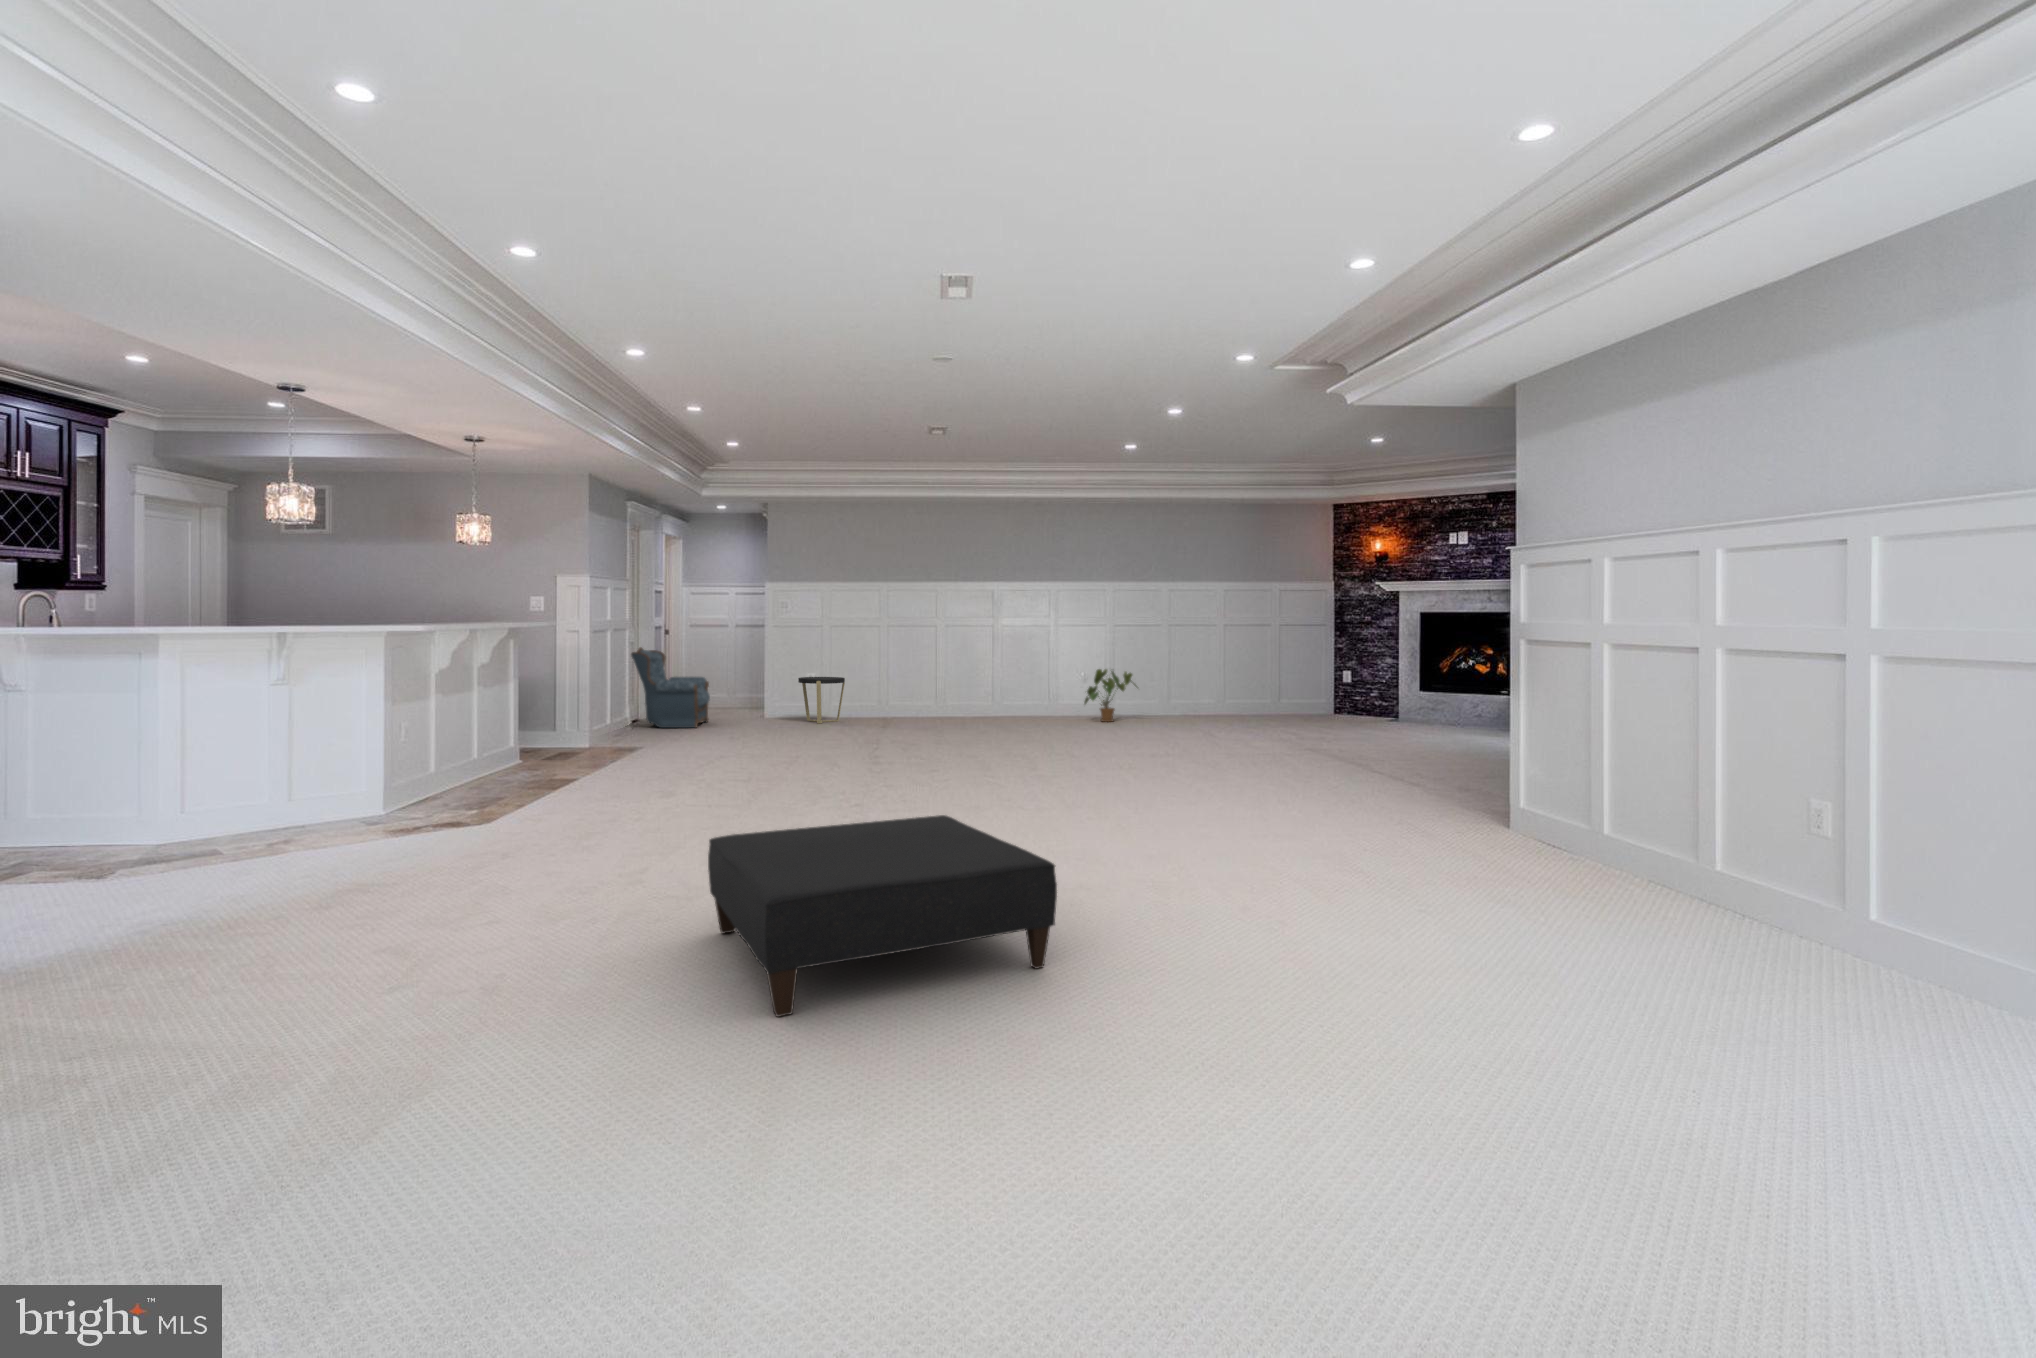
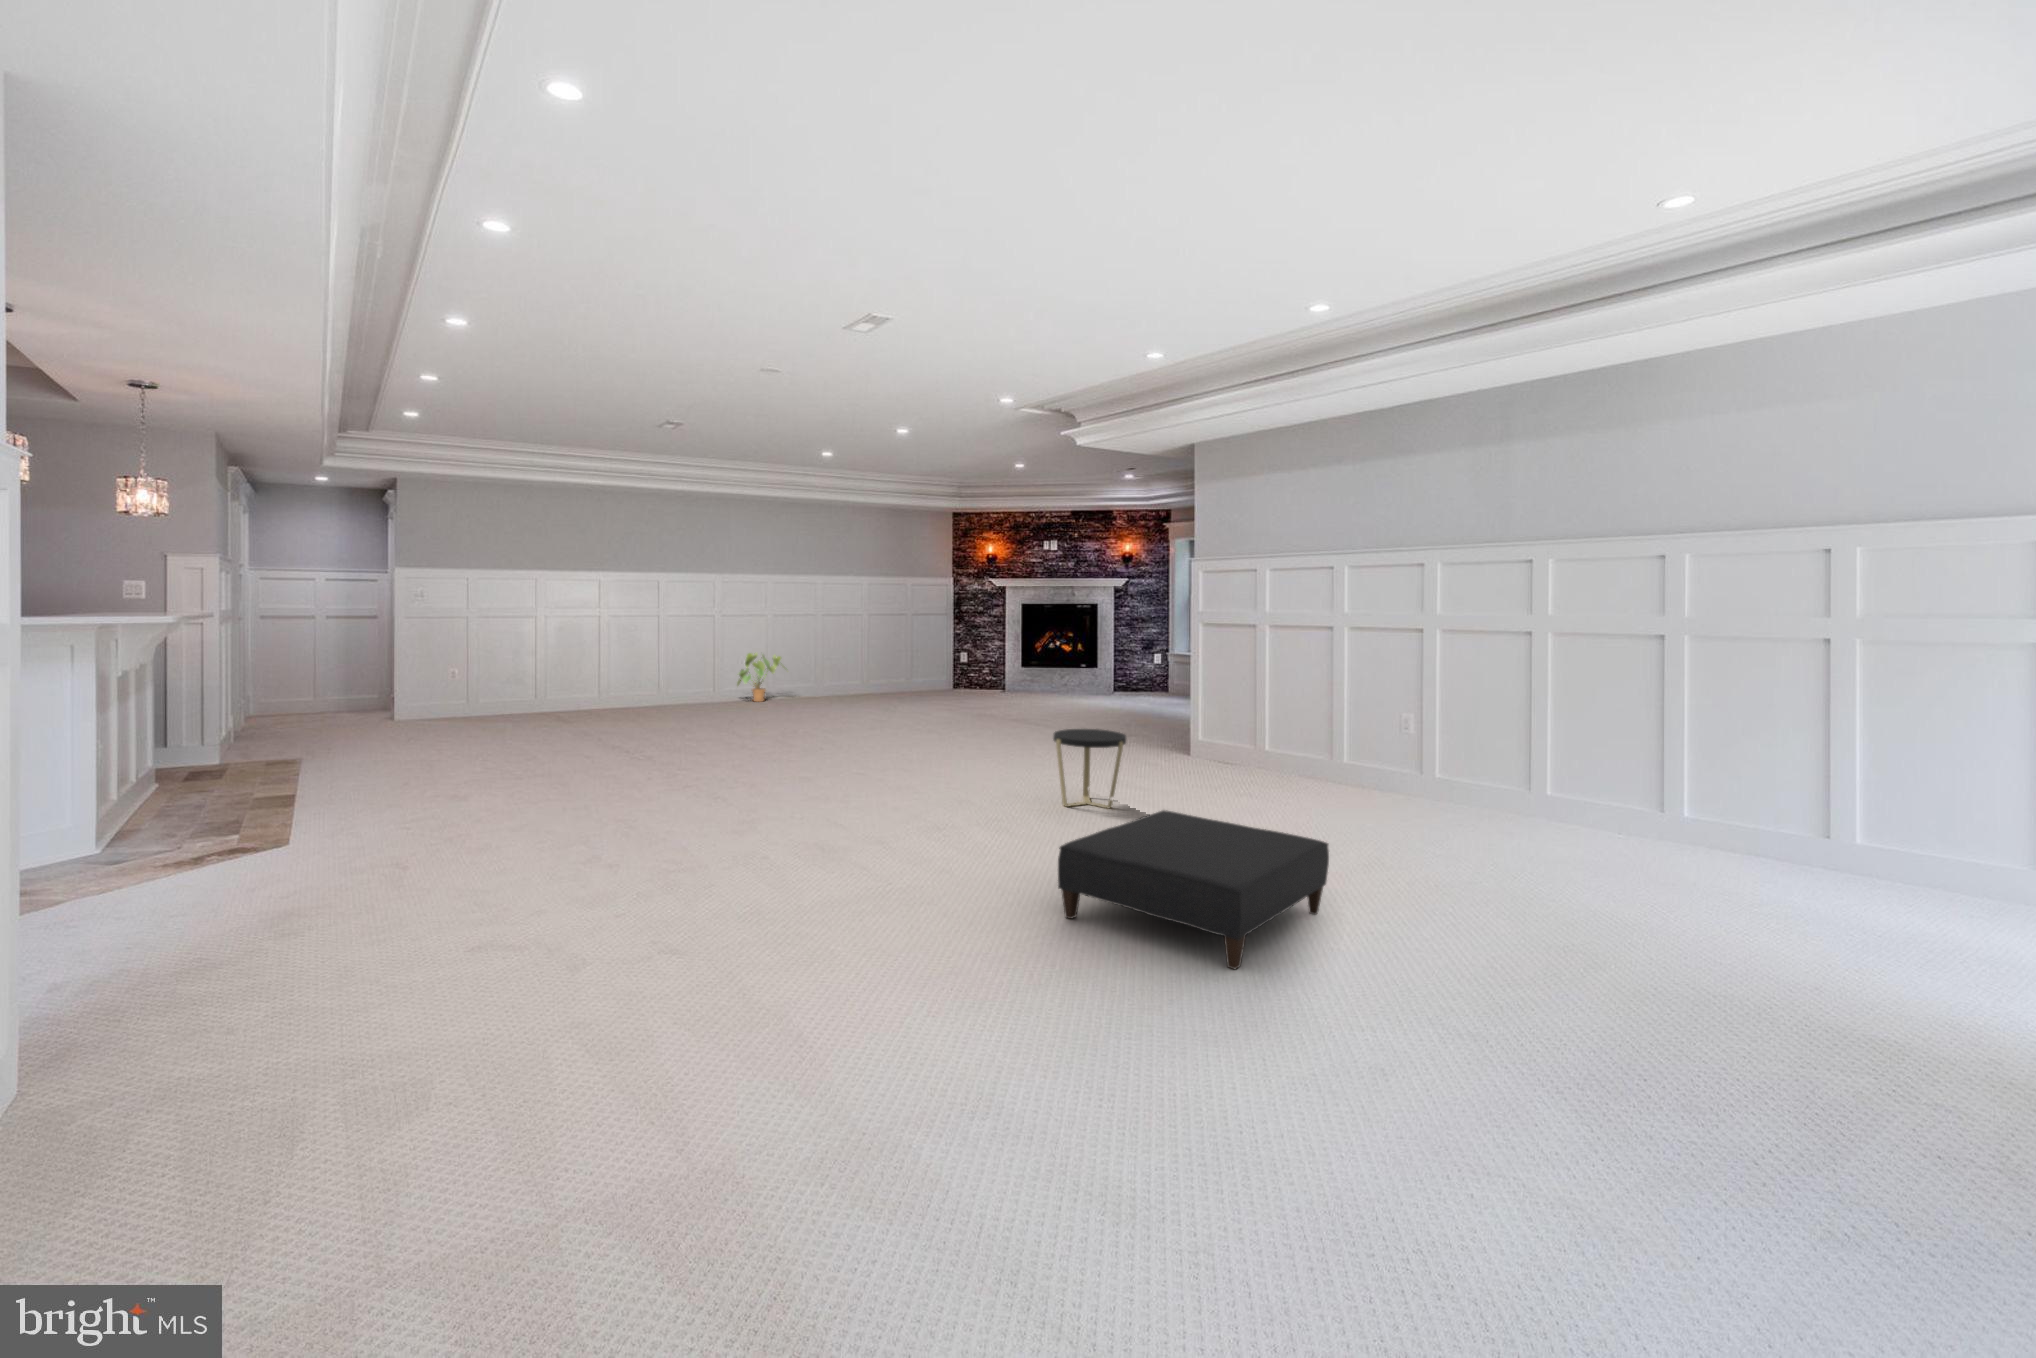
armchair: present [631,647,710,728] -> none [214,637,319,726]
side table: present [798,677,845,723] -> present [1053,729,1126,808]
ottoman: present [708,815,1057,1017] -> present [1058,810,1329,969]

